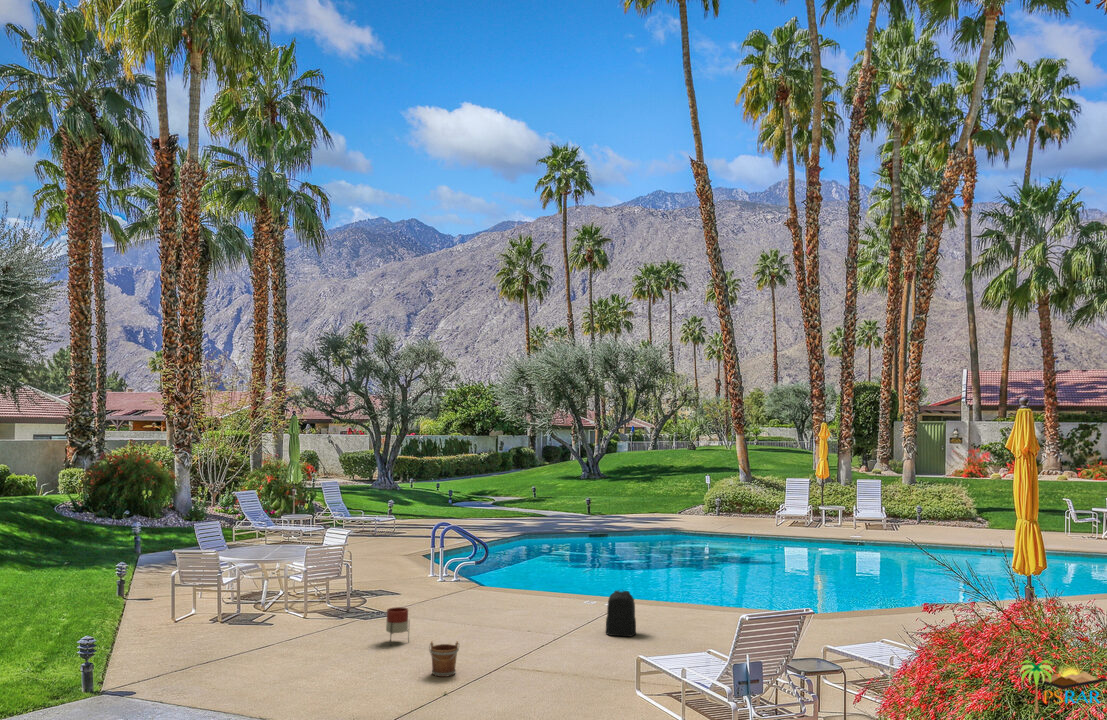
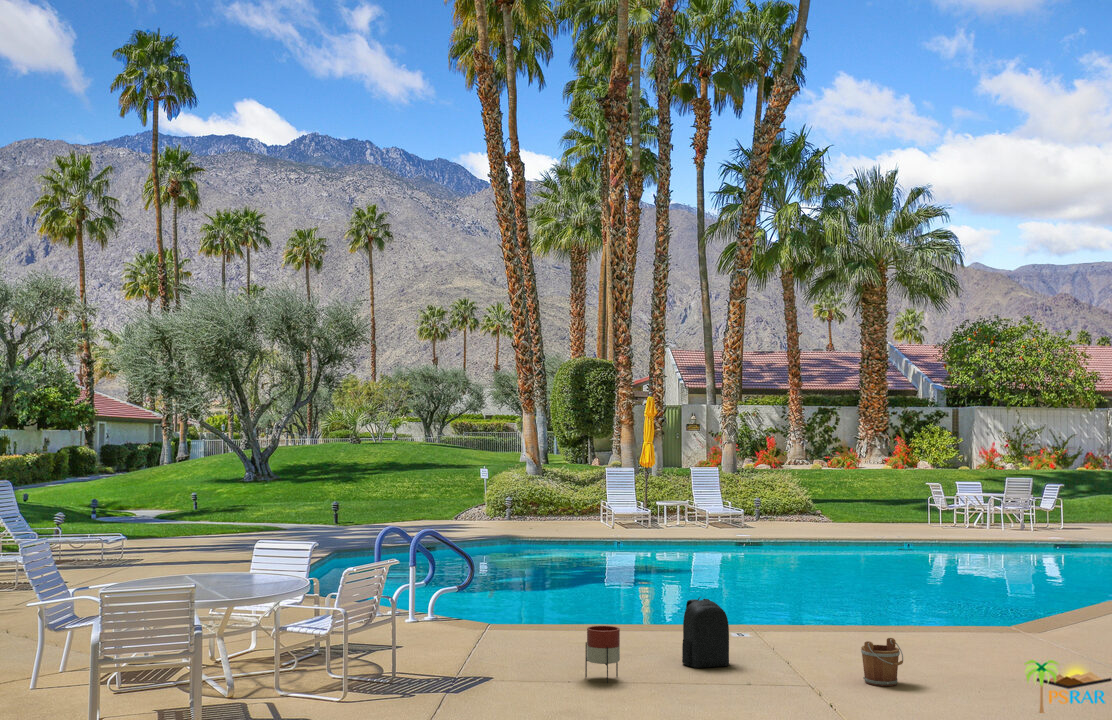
backpack: present [606,590,636,637] -> present [682,597,729,668]
bucket: present [429,641,459,677] -> present [861,638,903,686]

